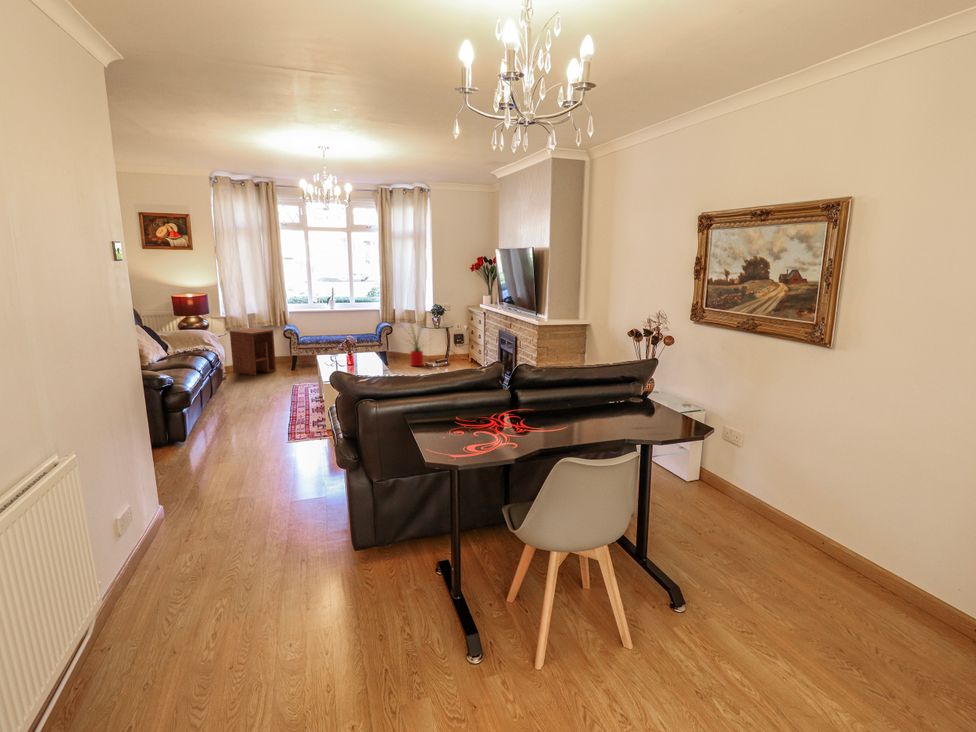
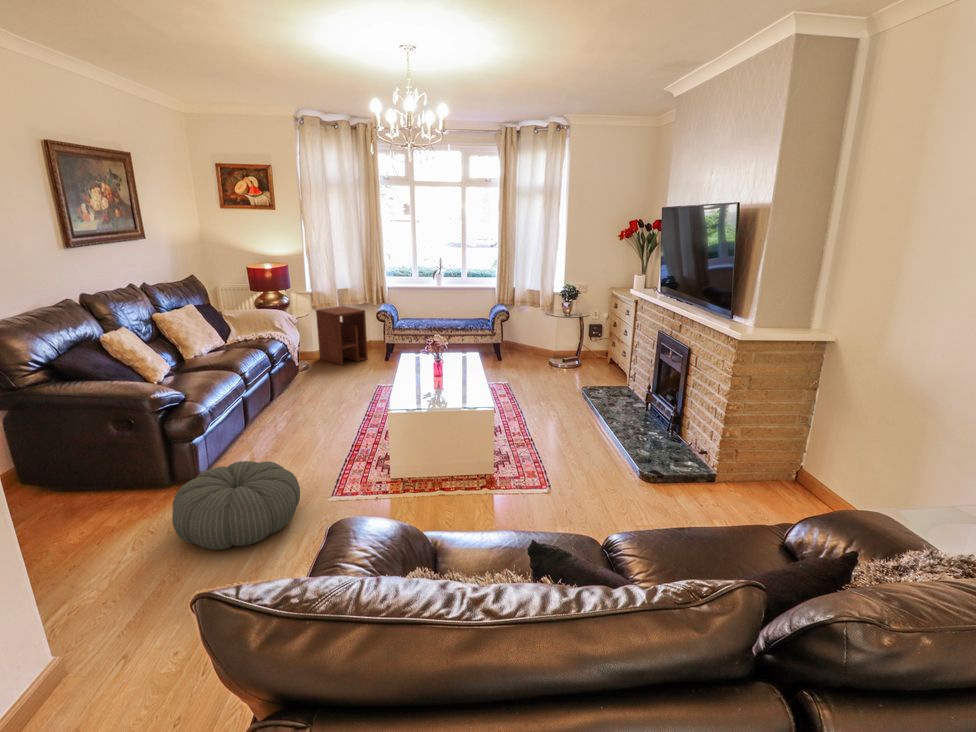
house plant: present [411,330,423,366] -> none [515,301,563,364]
pouf: none [185,418,270,466] -> present [172,461,300,550]

